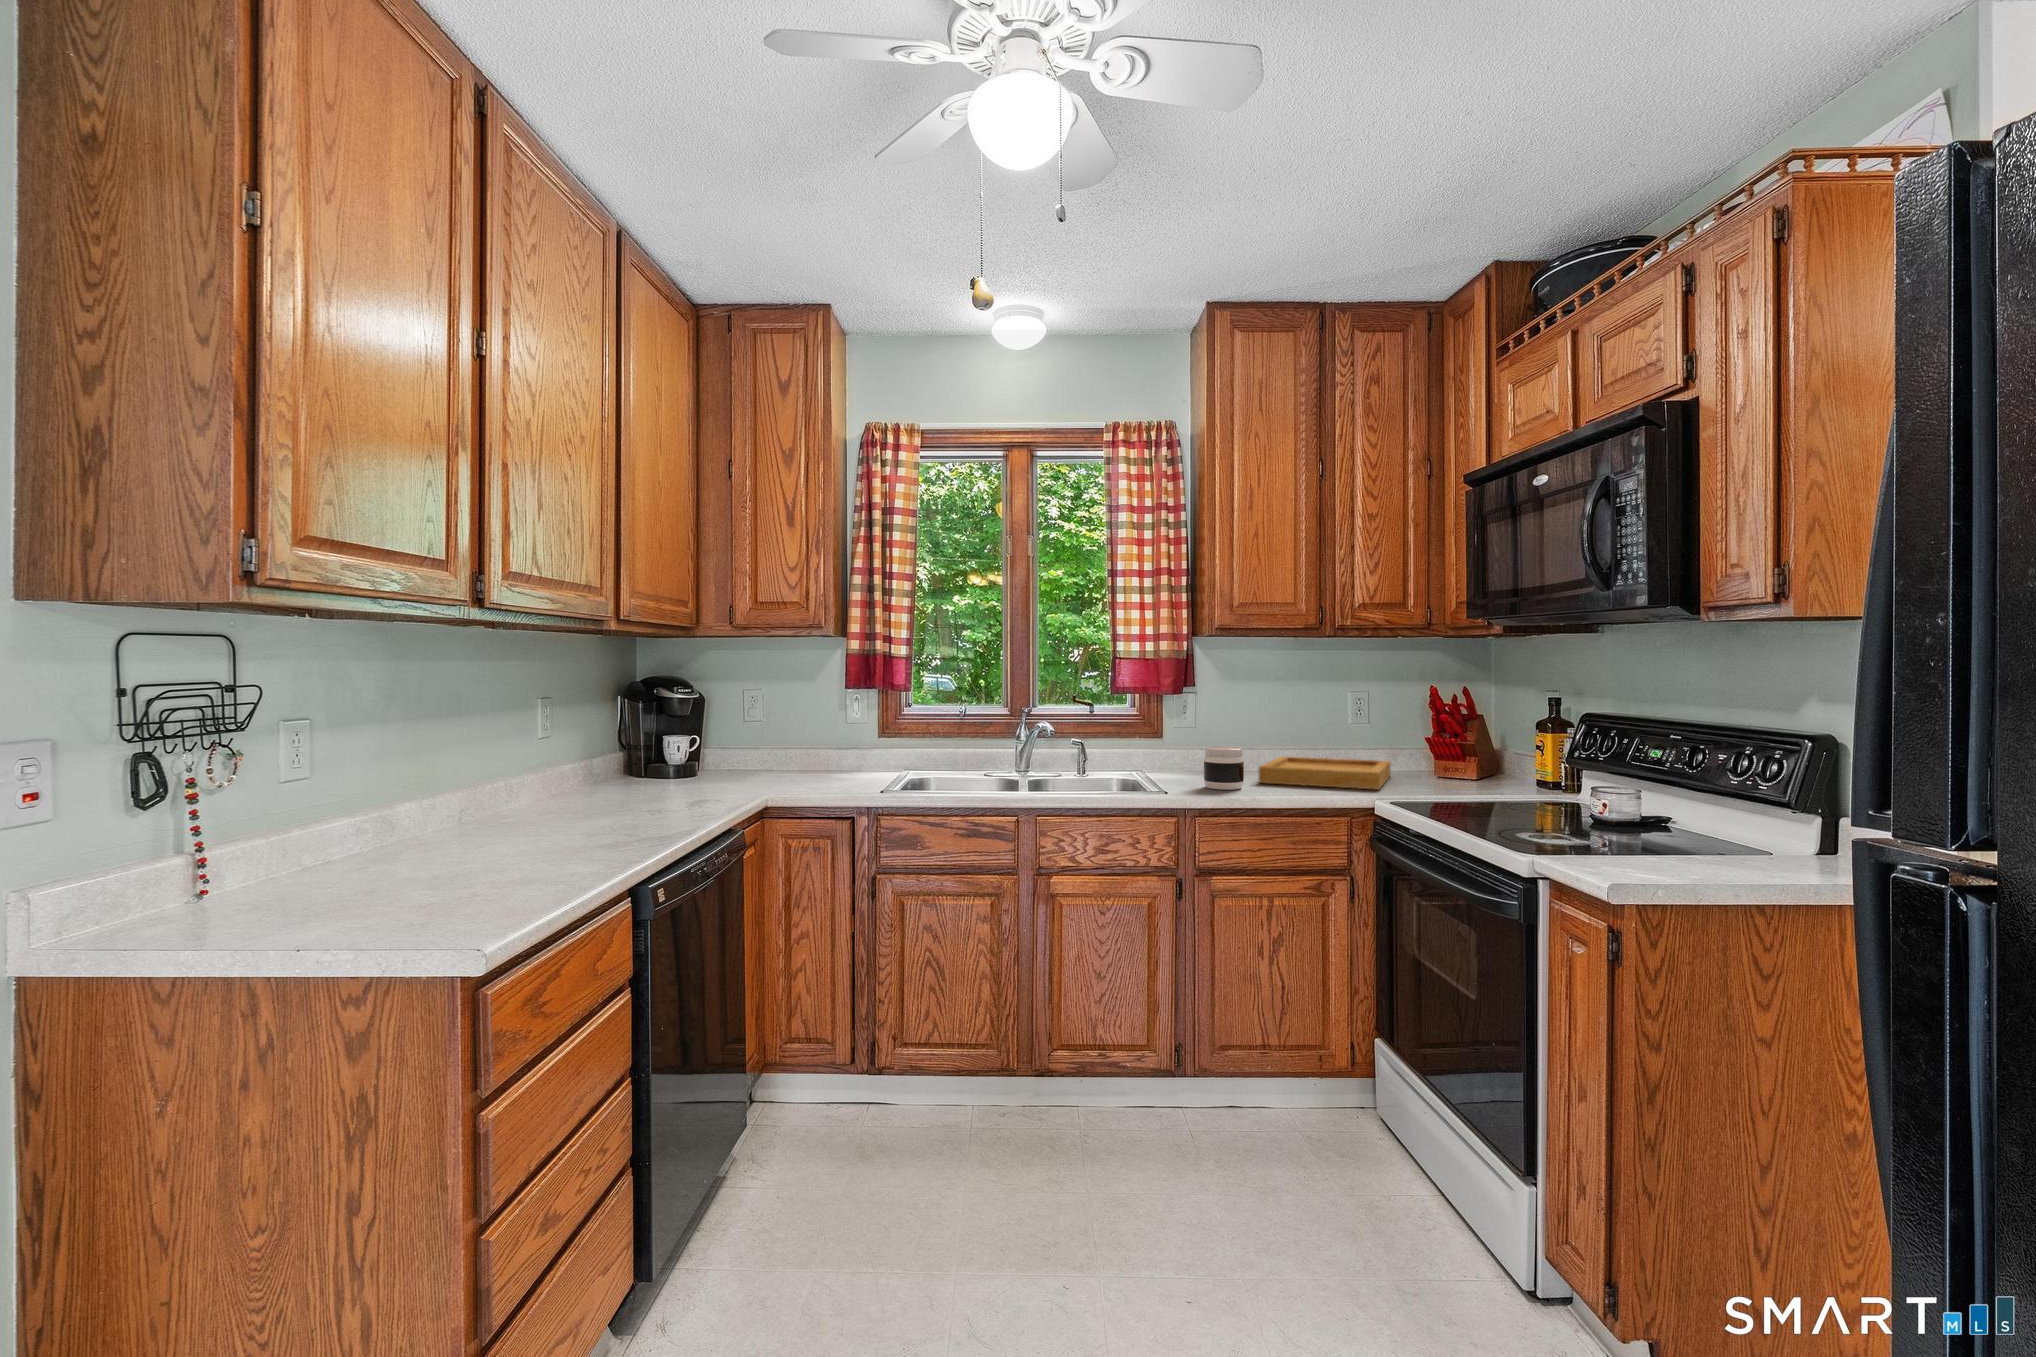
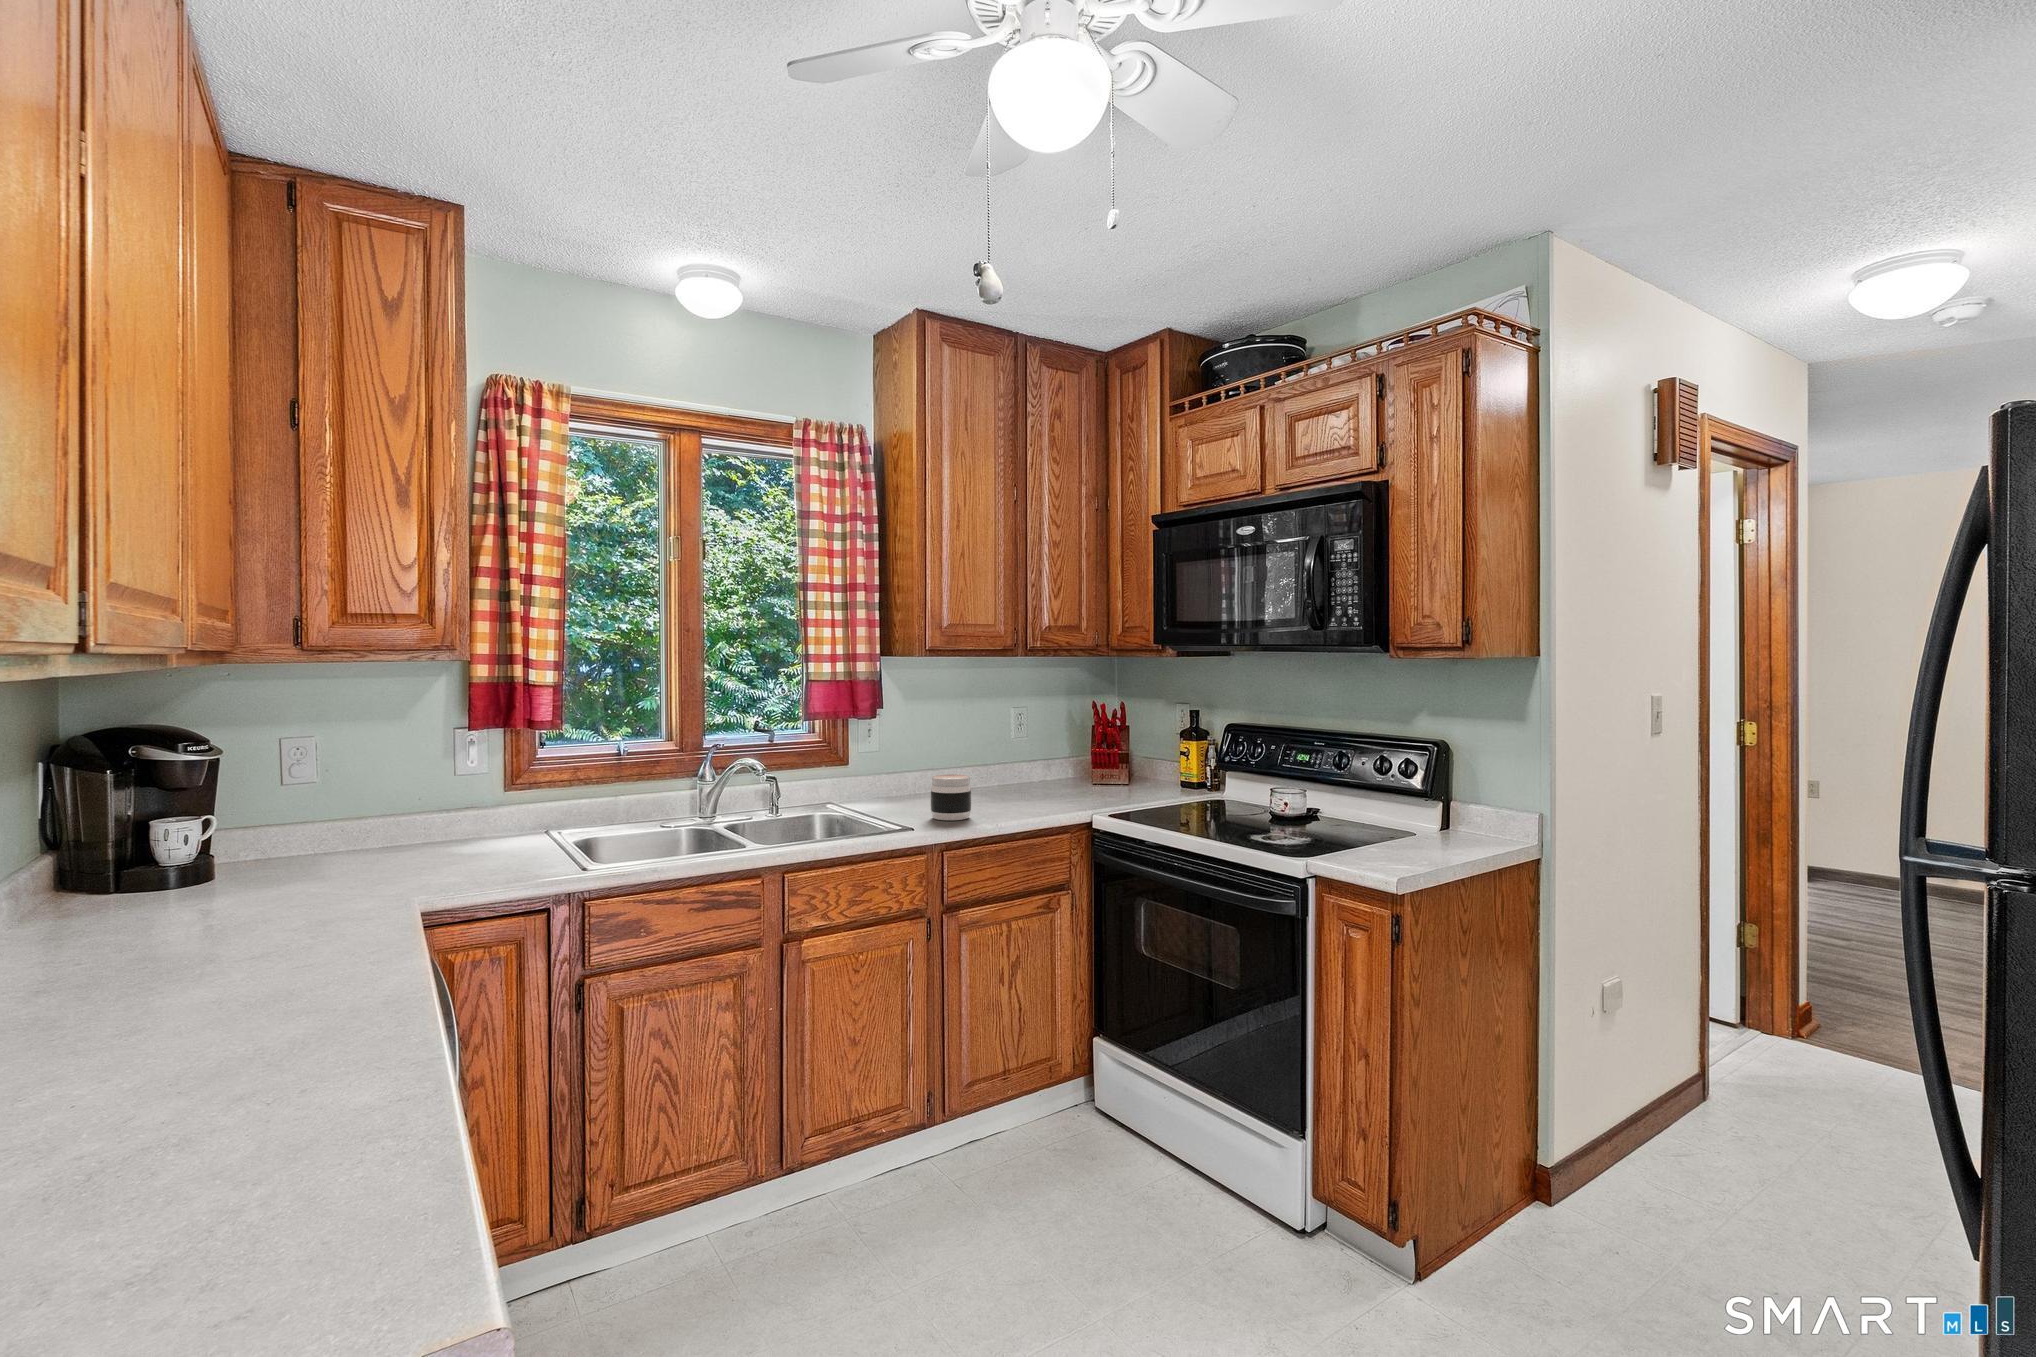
tray: present [1259,756,1391,790] -> none [963,777,1085,809]

